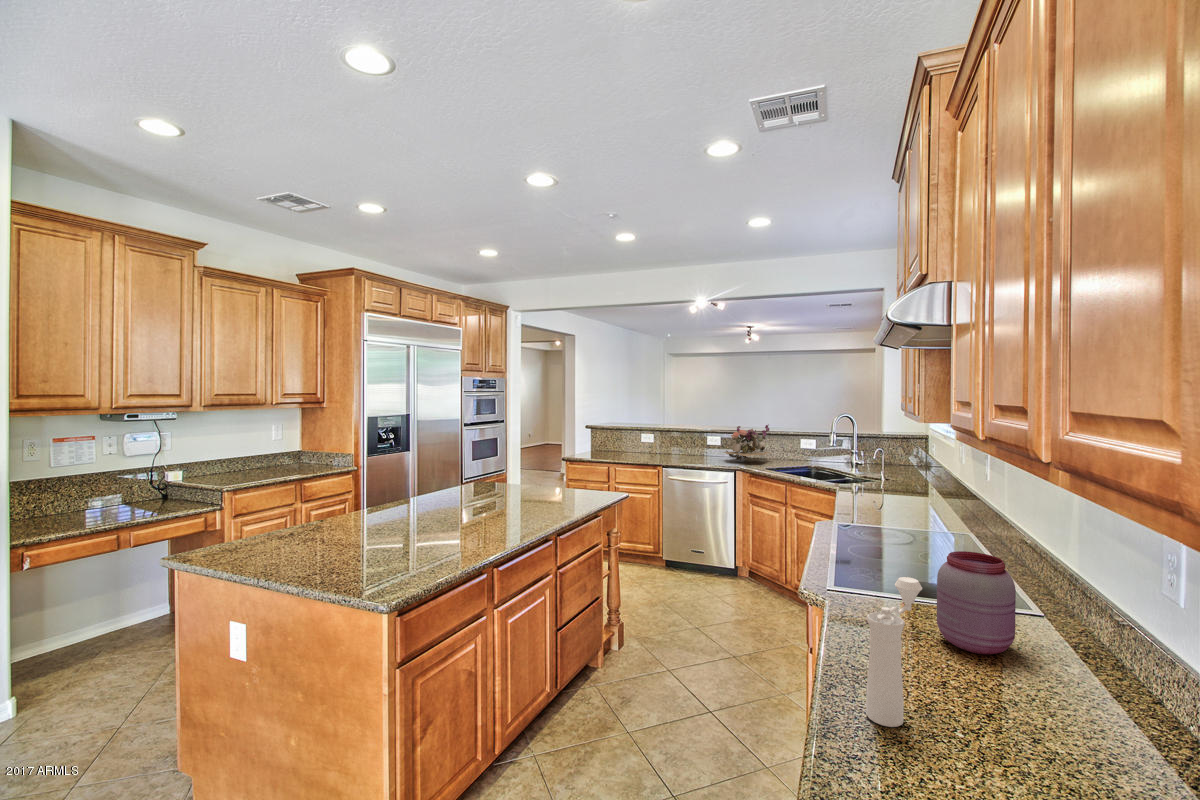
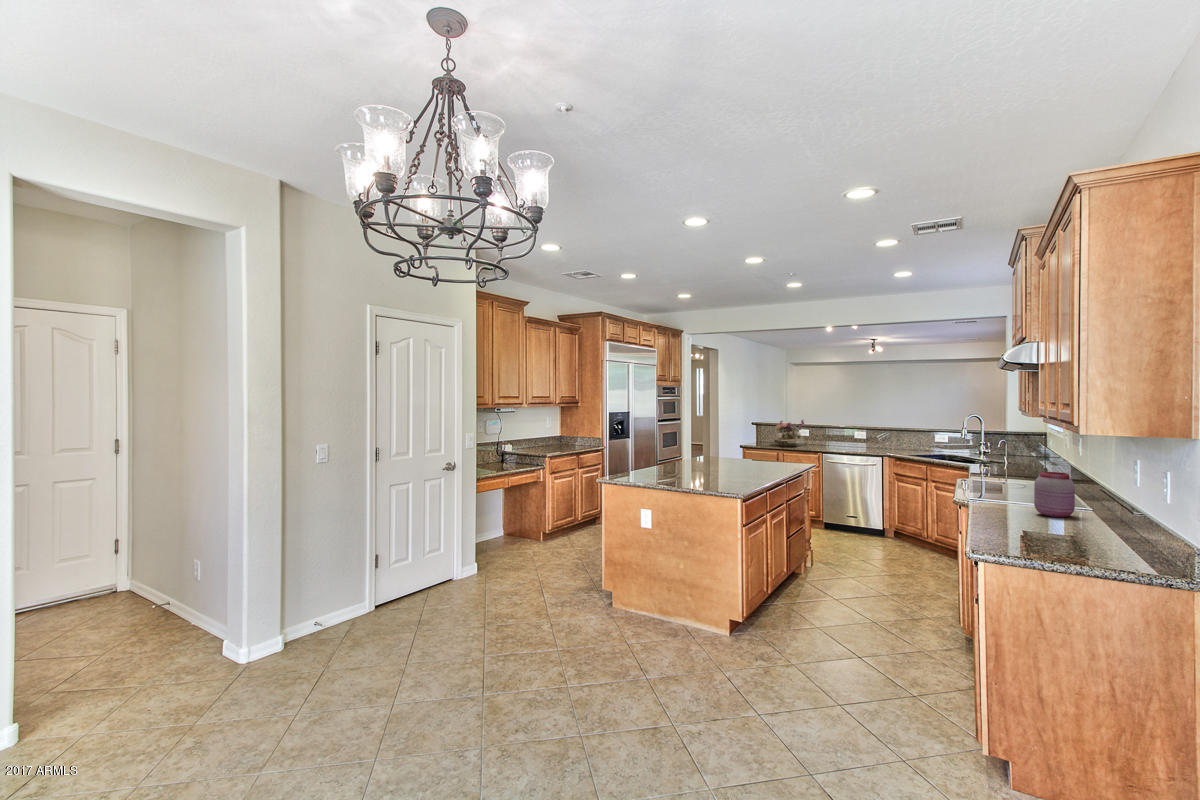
flower arrangement: present [724,424,771,461] -> present [771,420,804,445]
pepper mill: present [866,577,922,727] -> none [998,474,1024,528]

